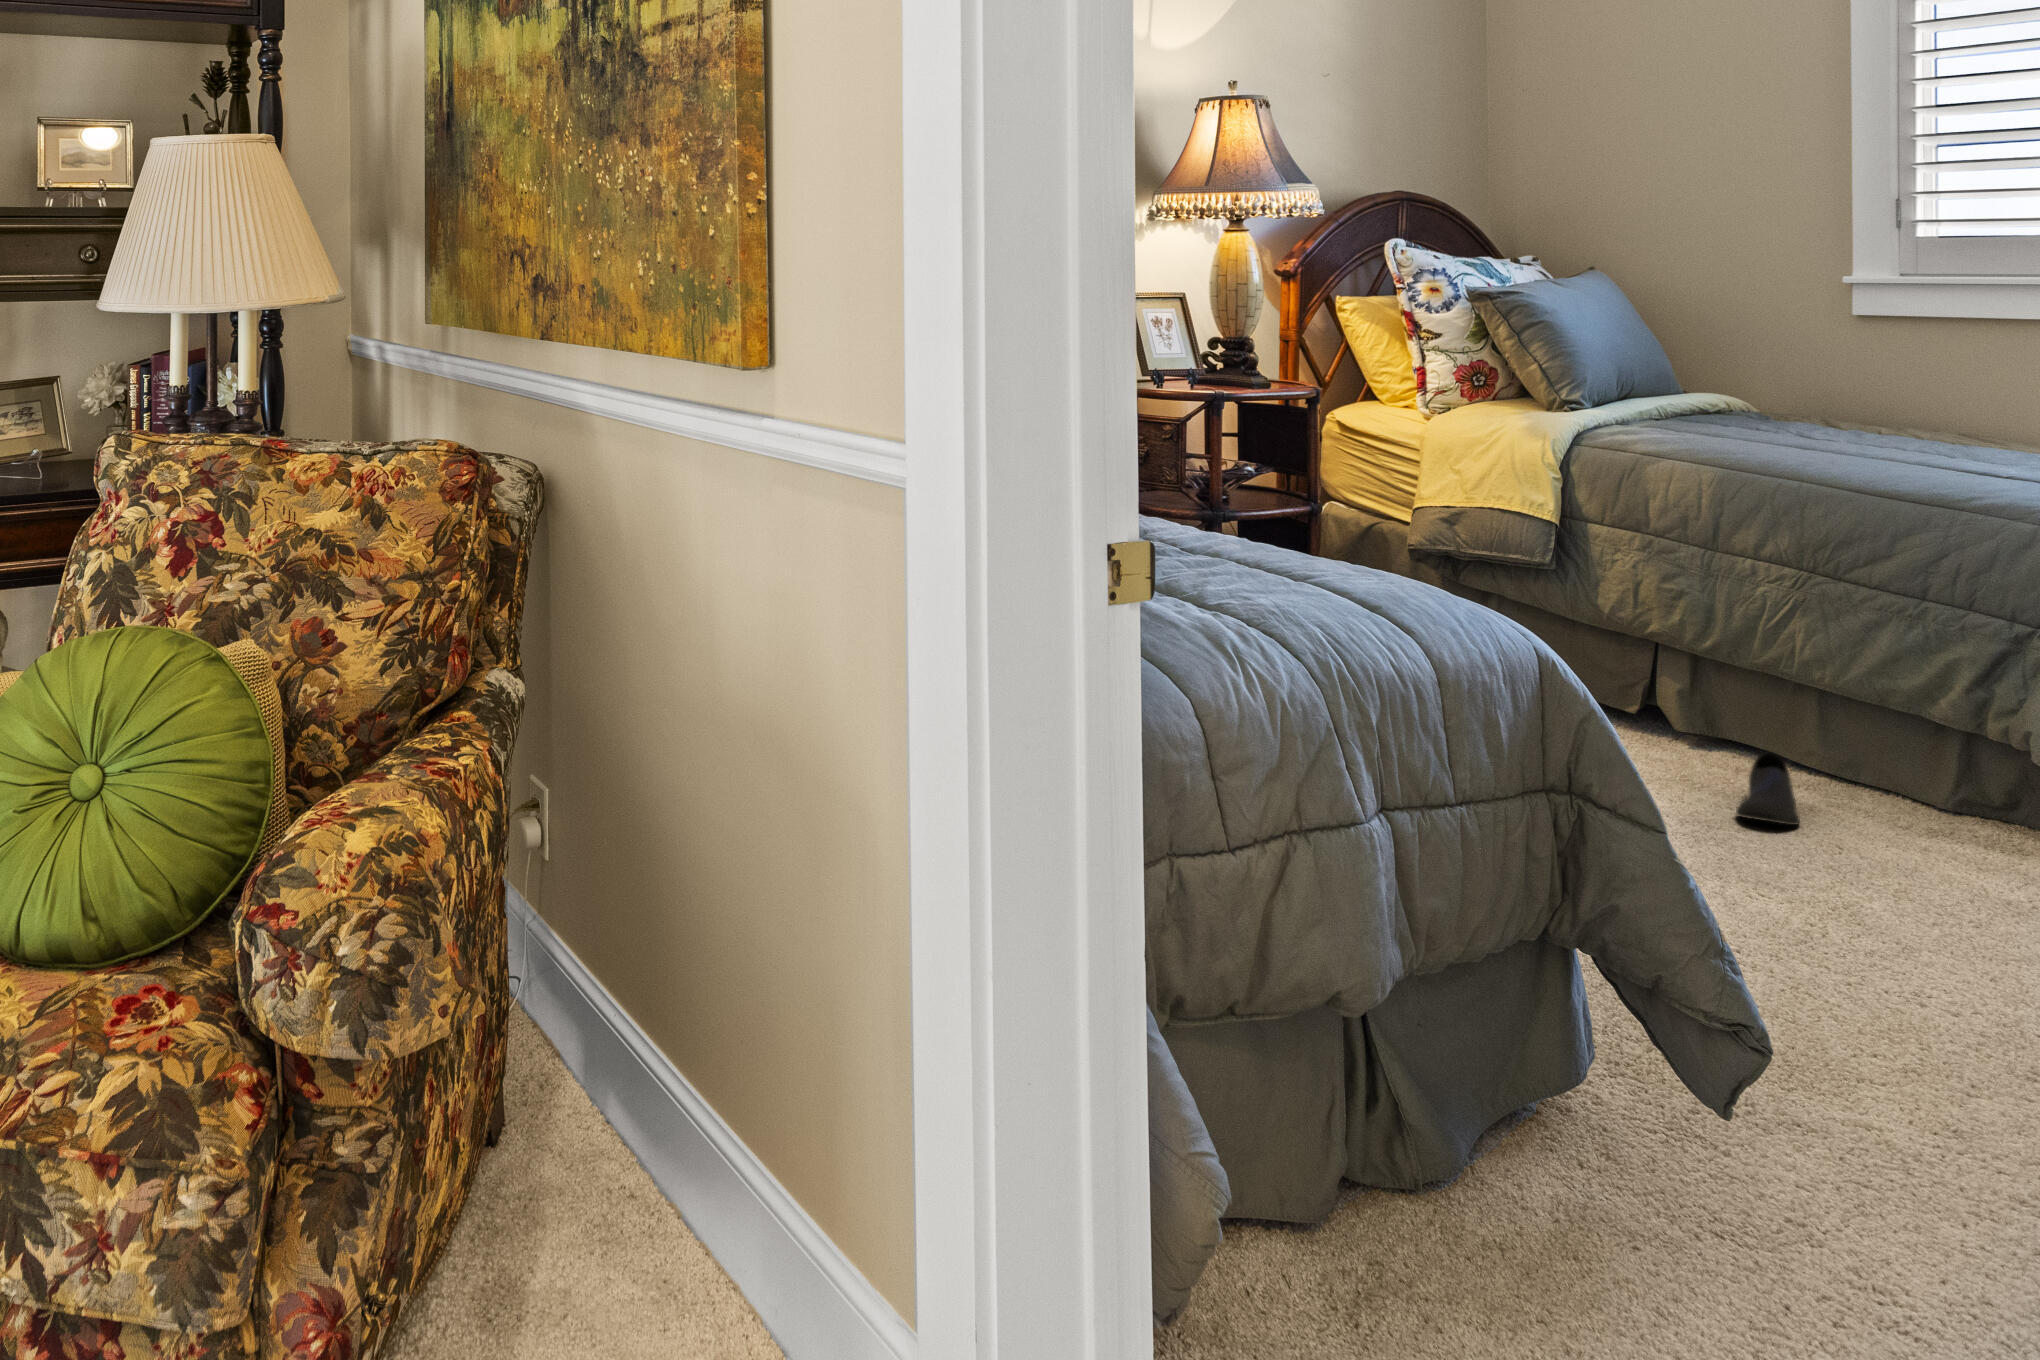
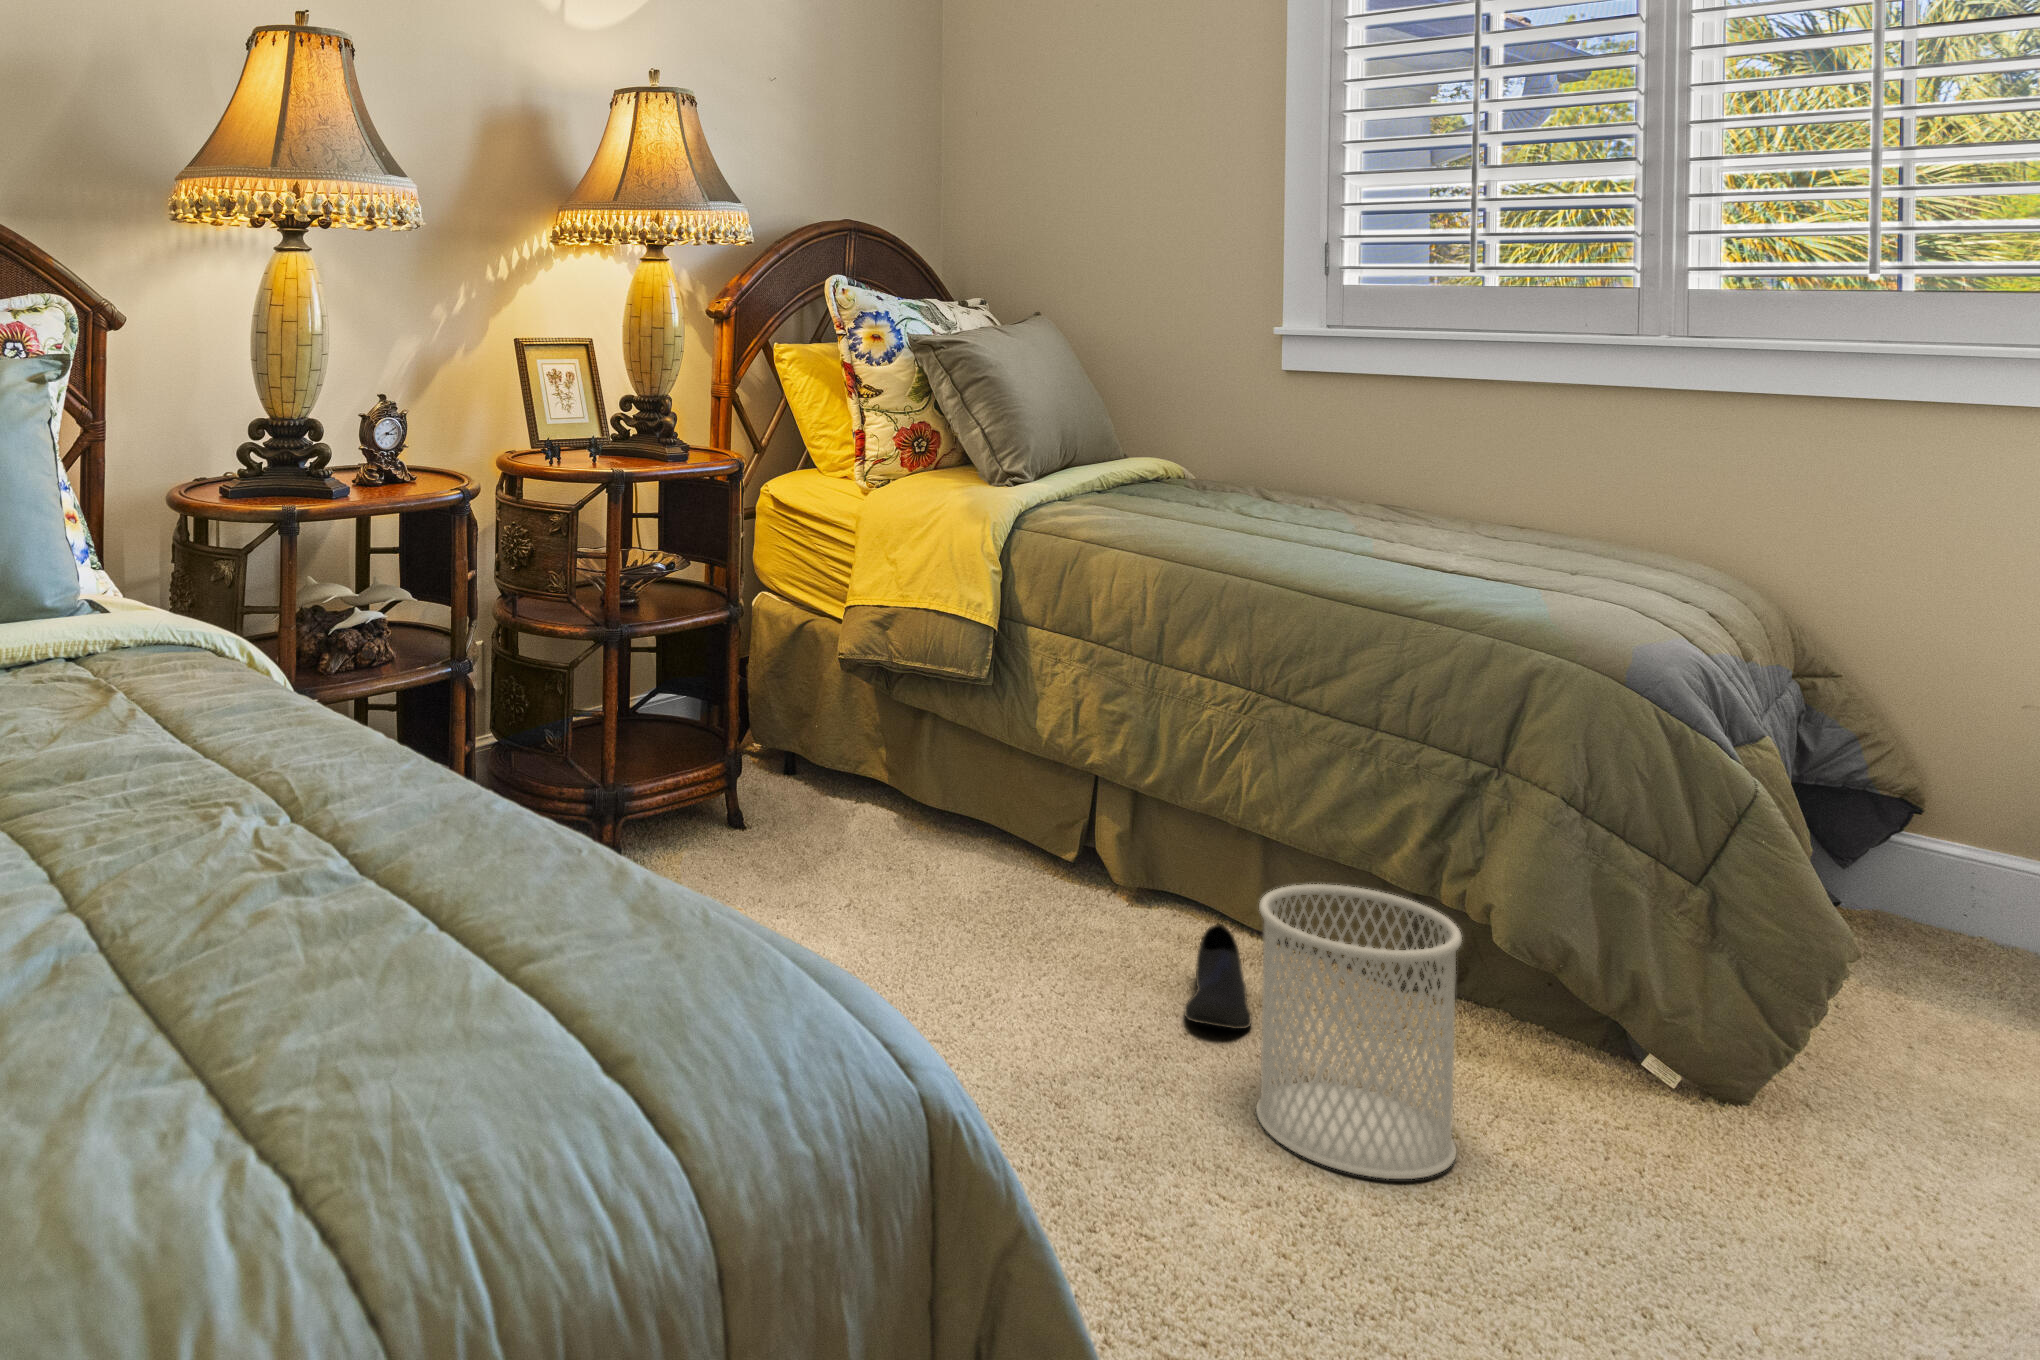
wastebasket: none [1799,700,1988,913] -> present [1256,884,1462,1179]

